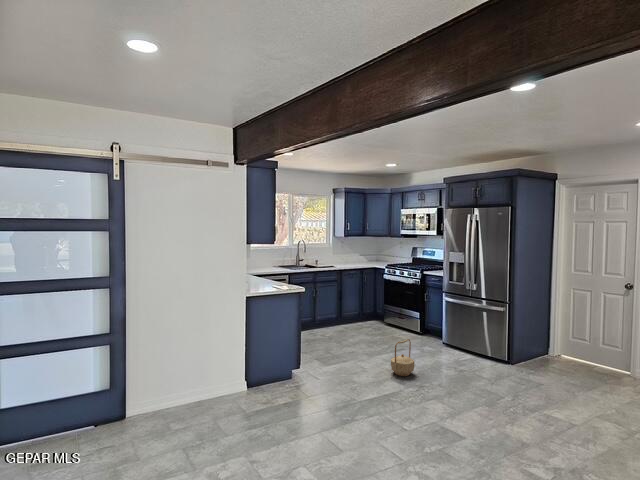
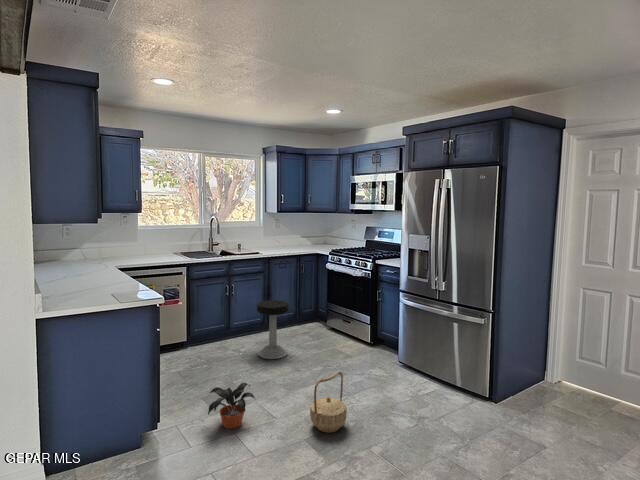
stool: none [340,300,362,341] -> present [257,300,289,359]
potted plant: none [325,346,355,373] -> present [208,383,255,429]

